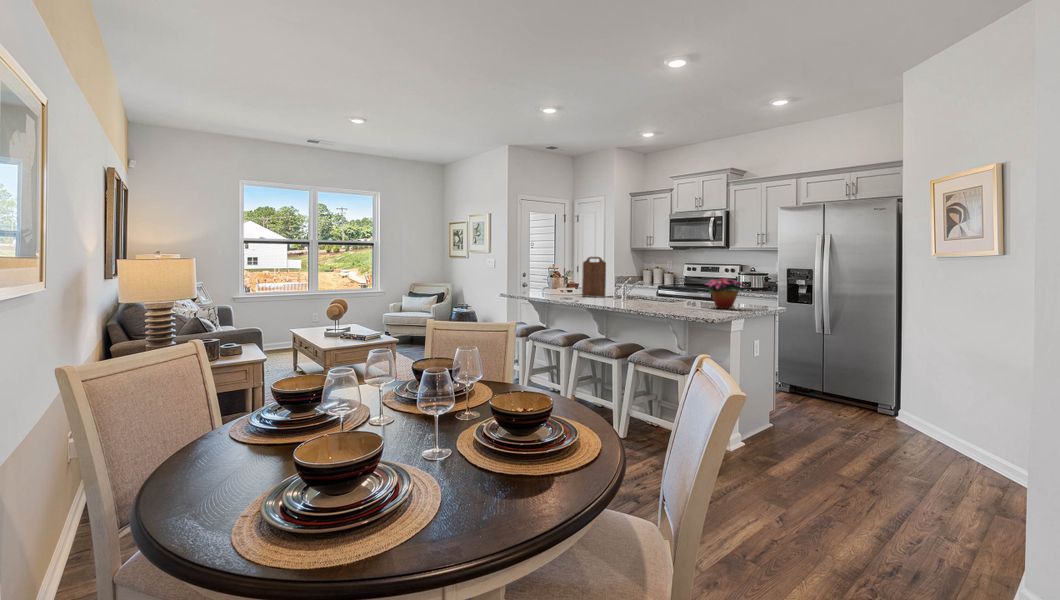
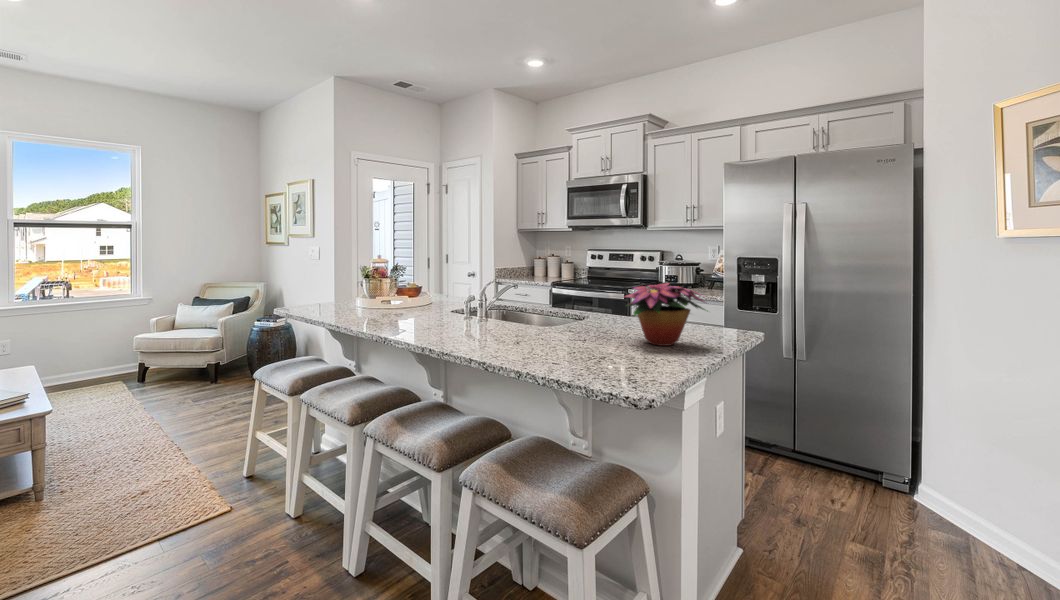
cutting board: present [582,257,606,297] -> none [415,242,456,311]

